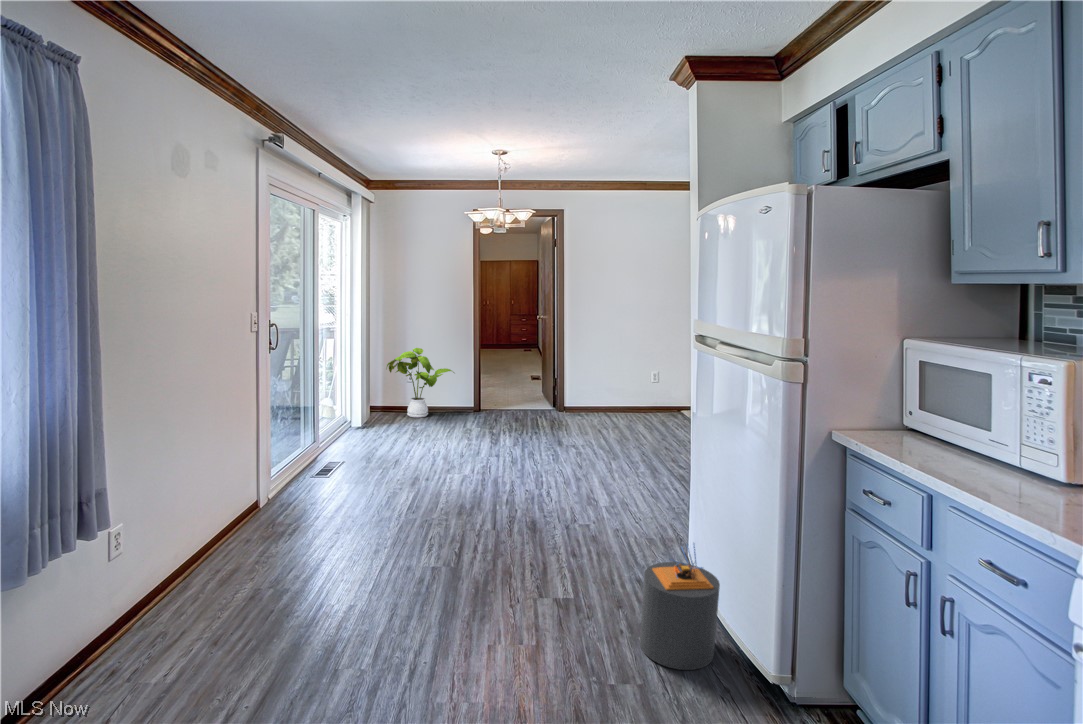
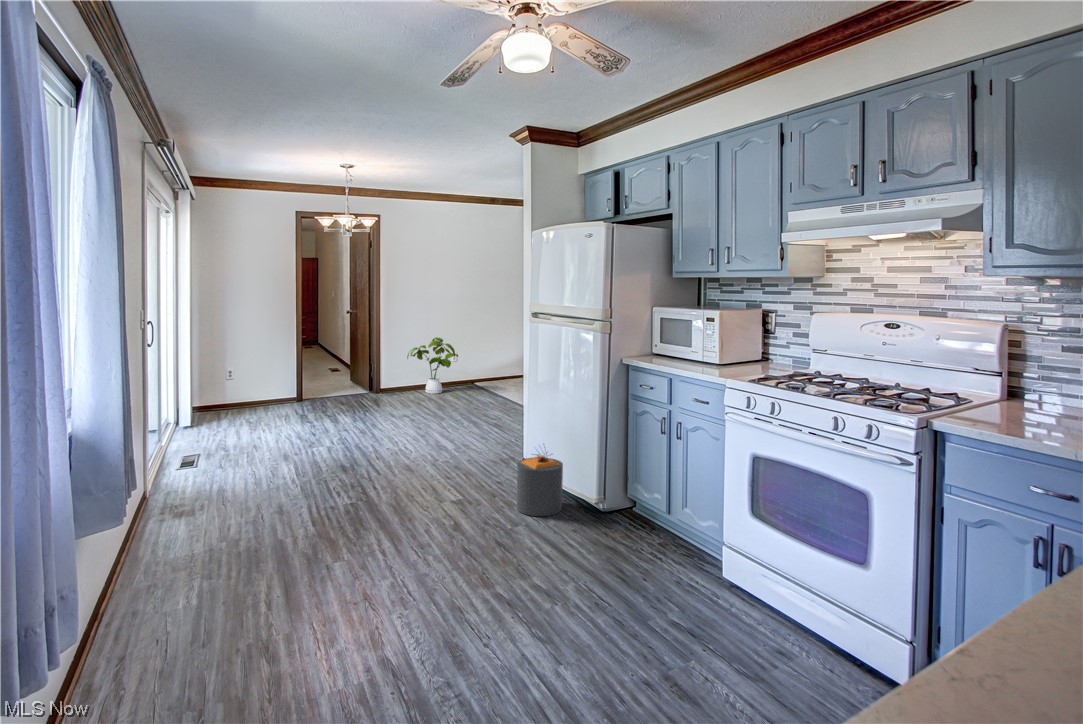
house plant: present [387,348,454,418] -> present [407,337,458,394]

